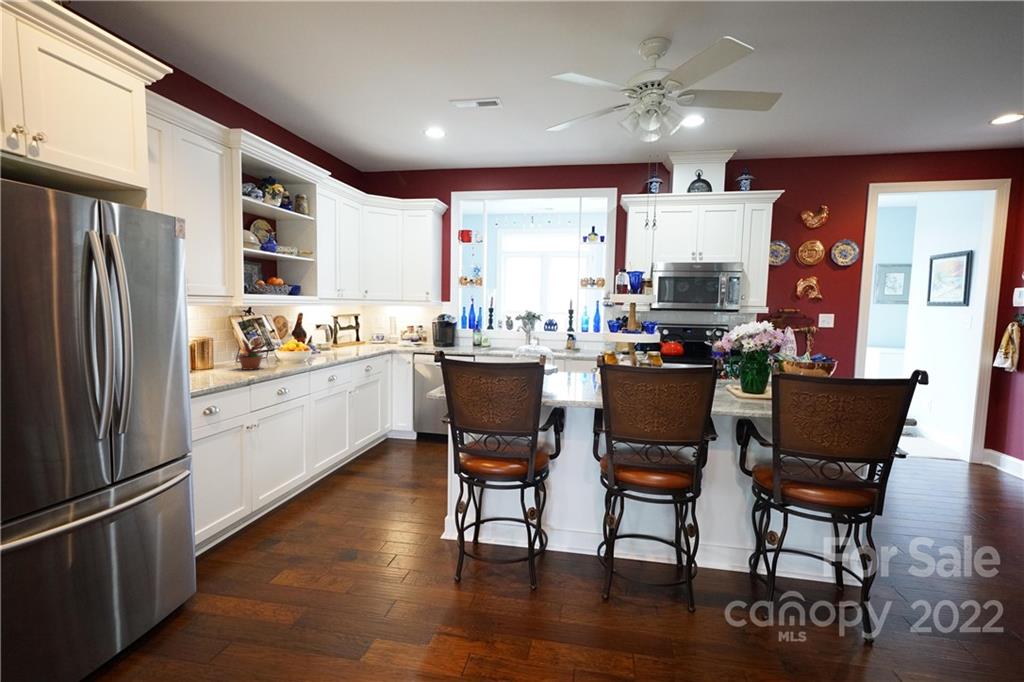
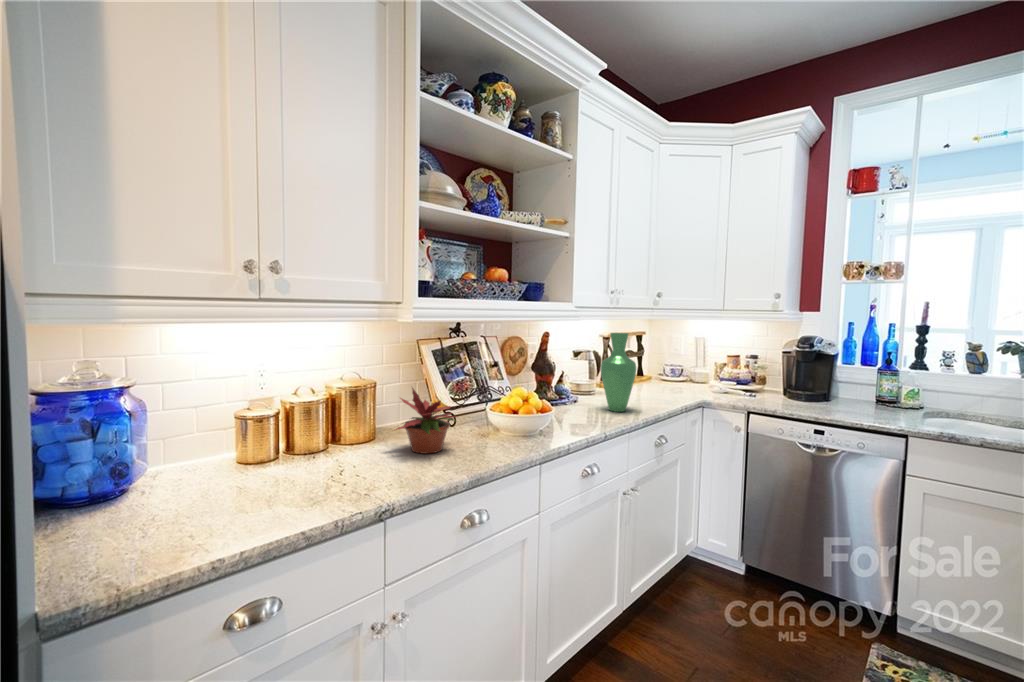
vase: none [335,313,355,354] -> present [601,333,636,412]

